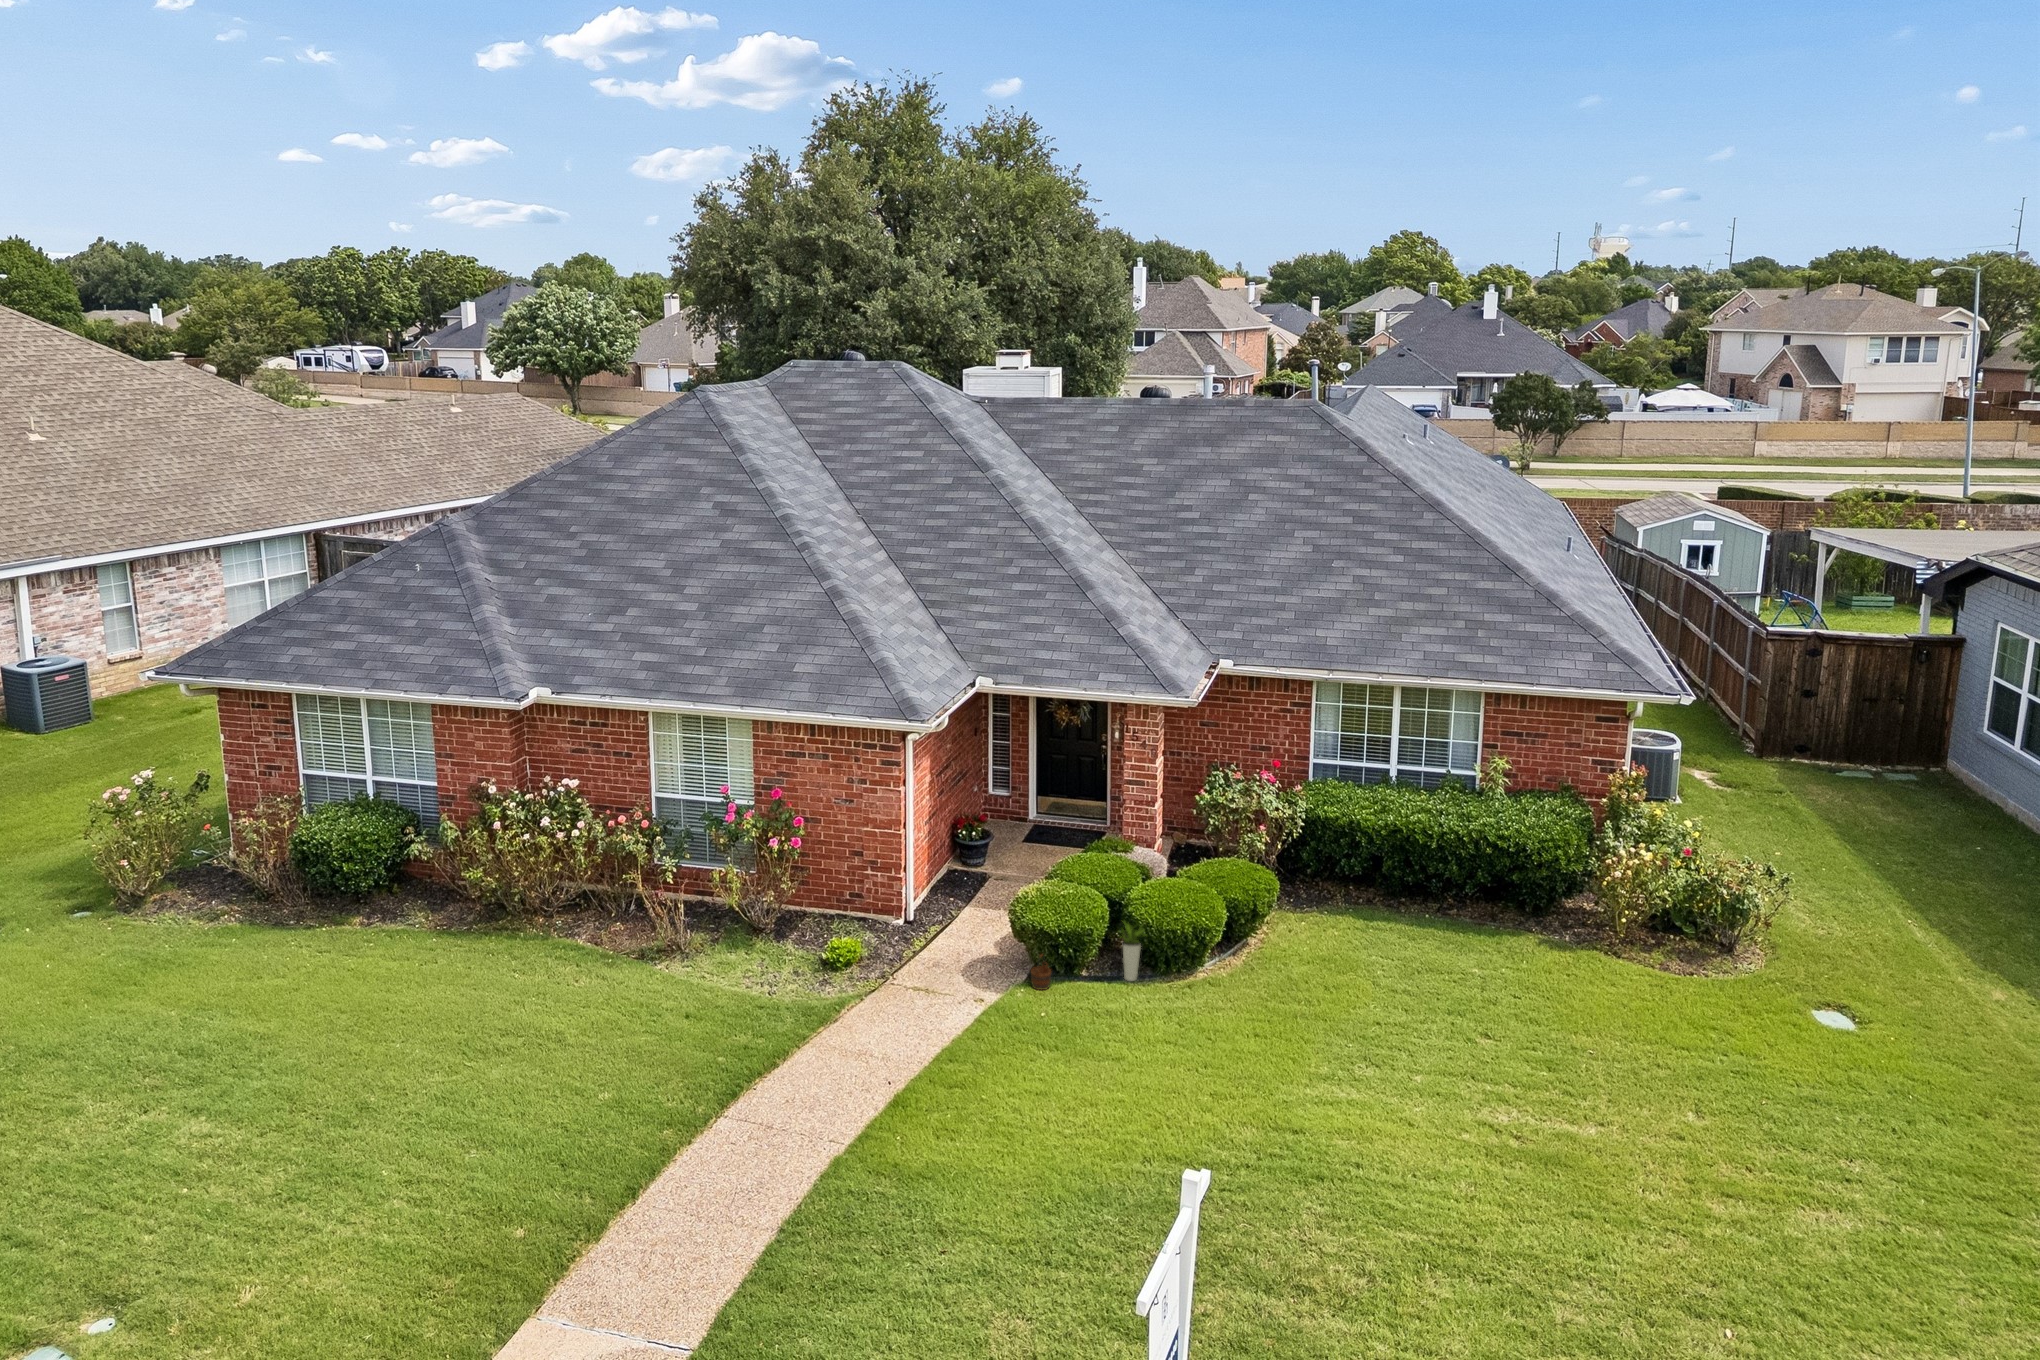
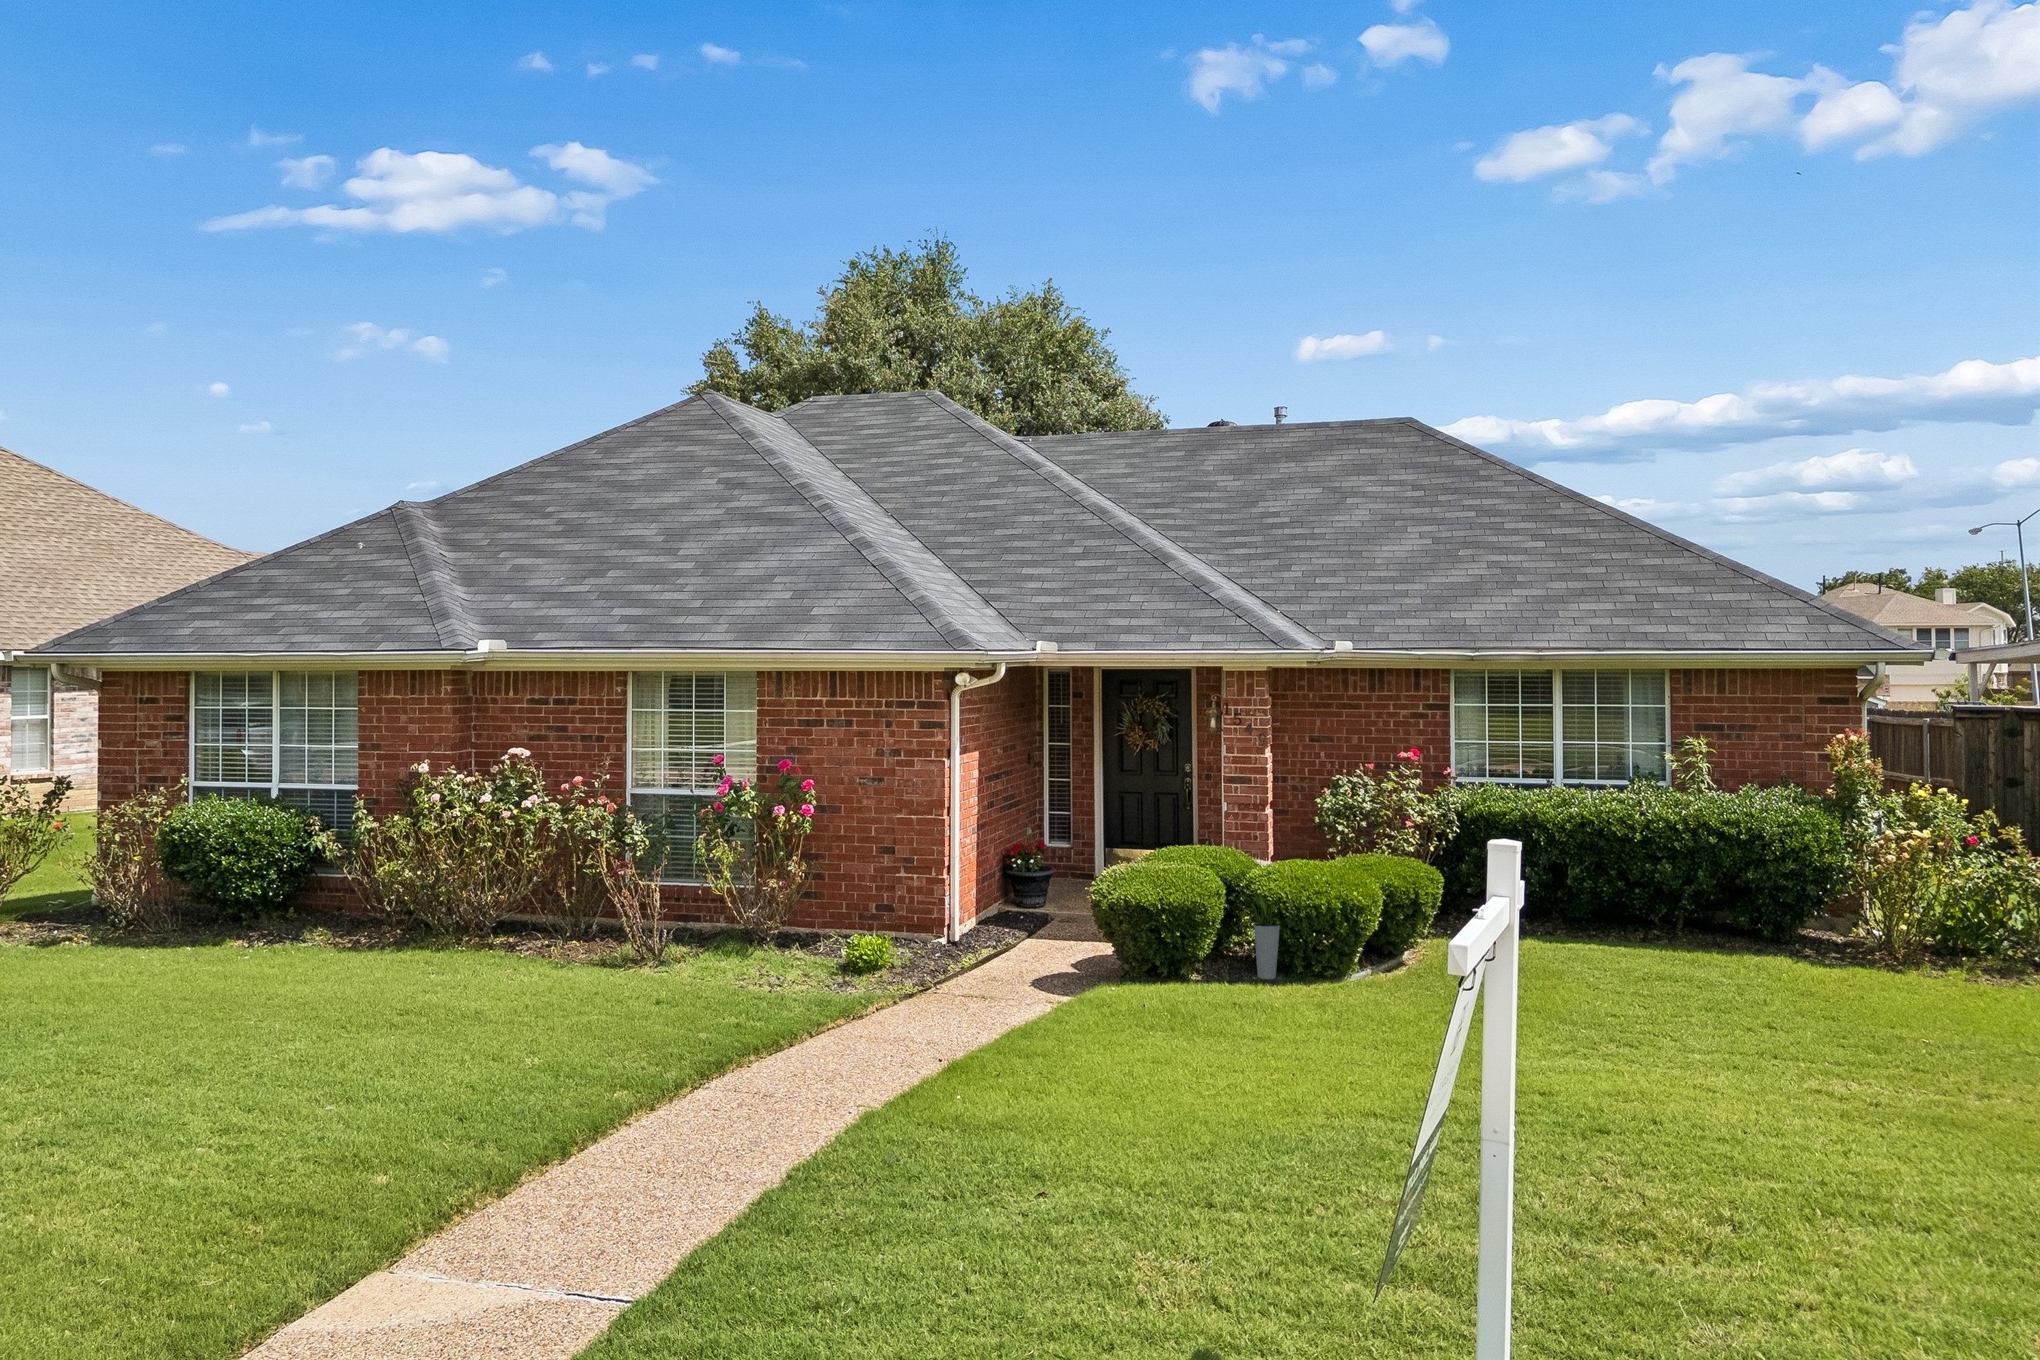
wooden bucket: present [1031,955,1051,990] -> none [1130,935,1159,986]

